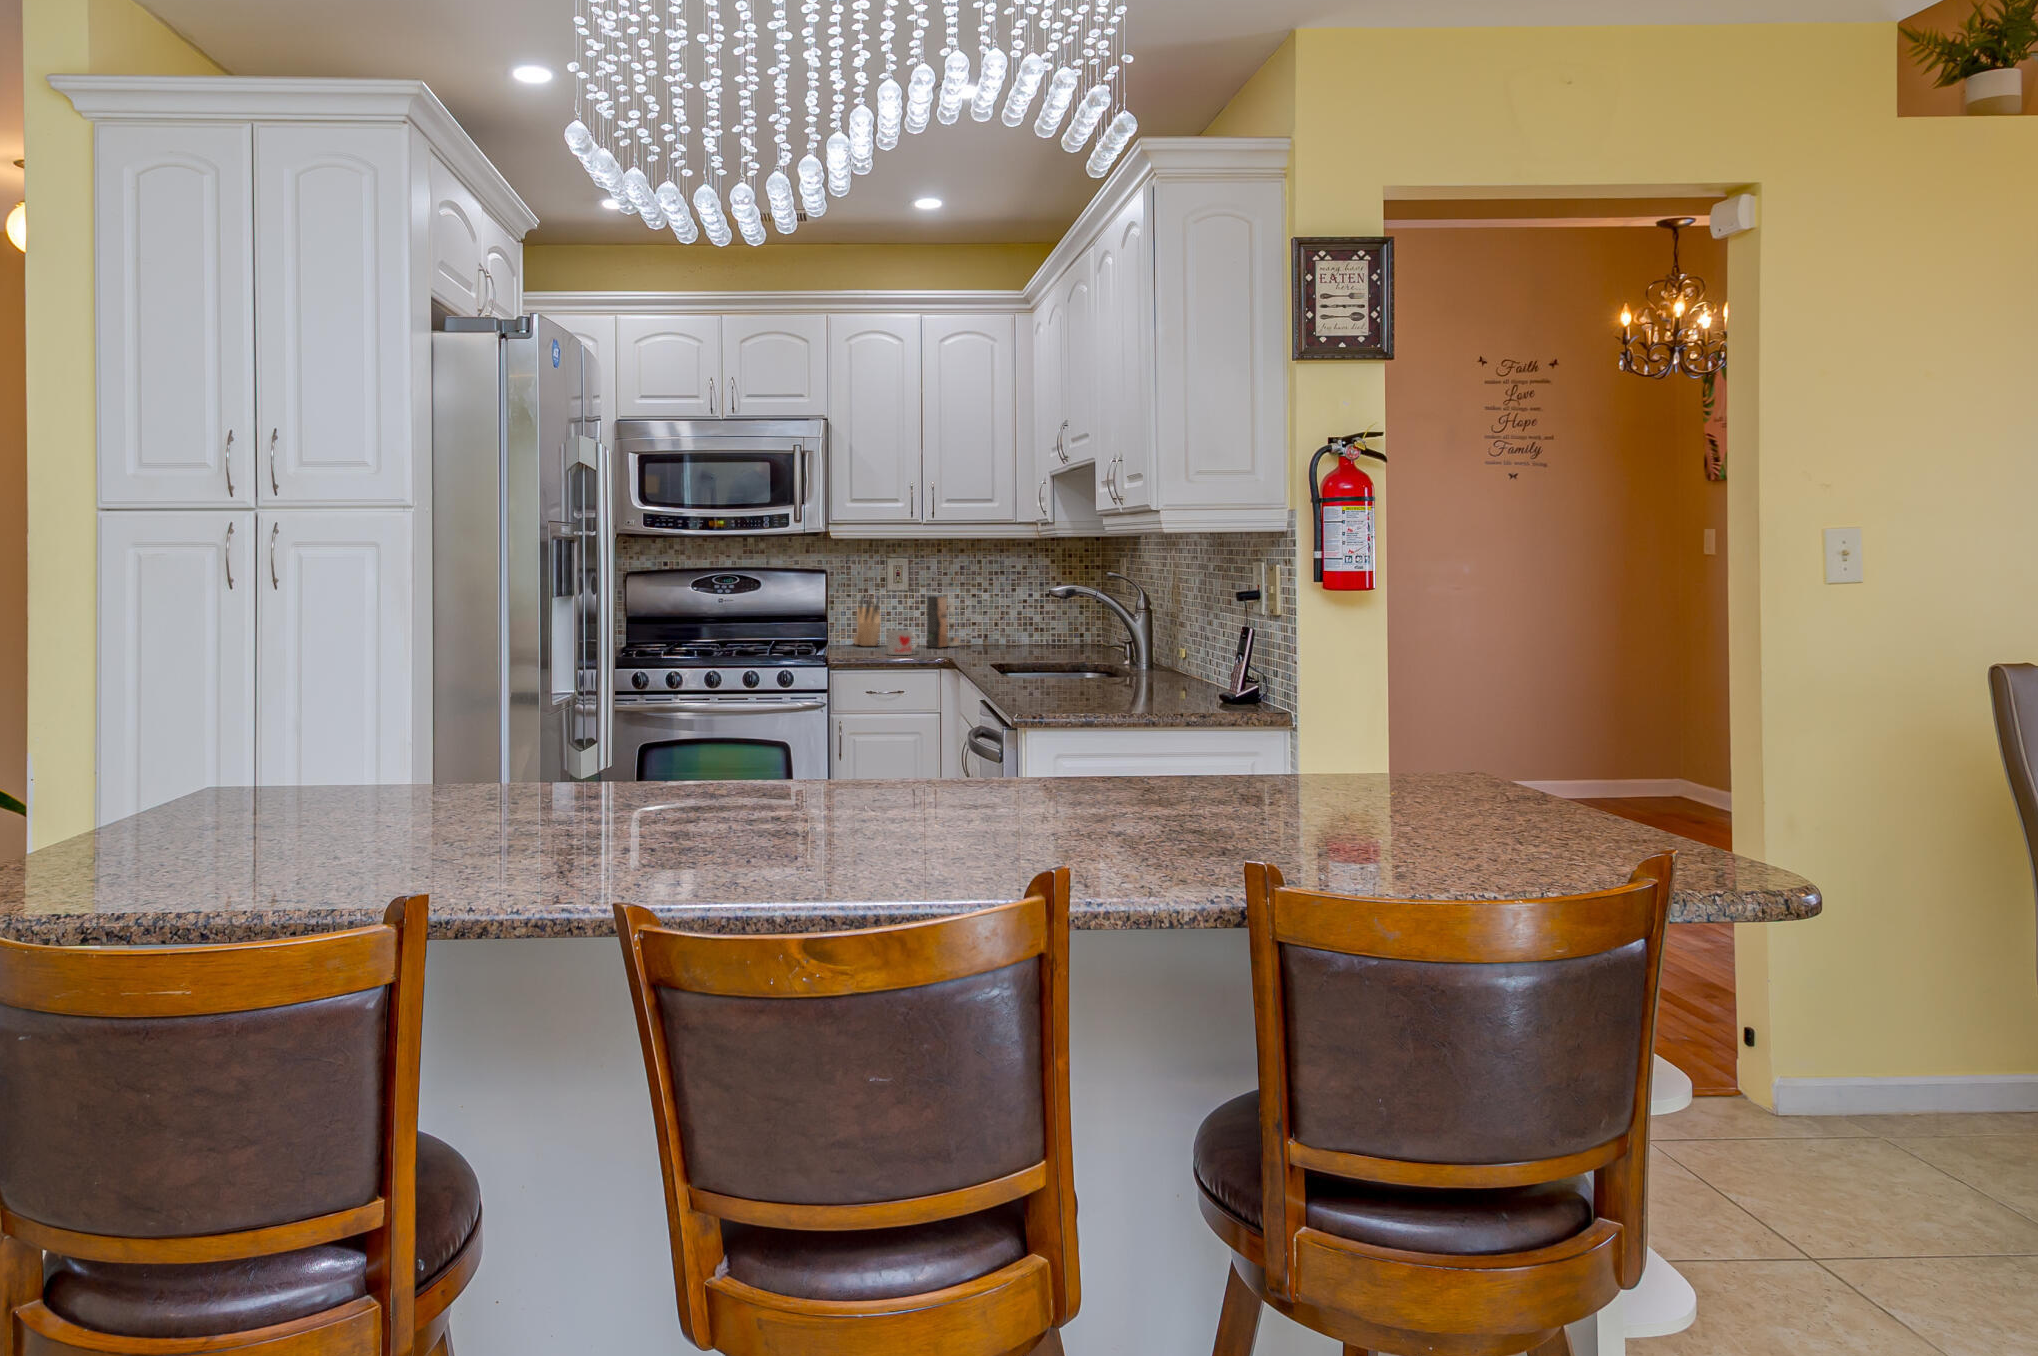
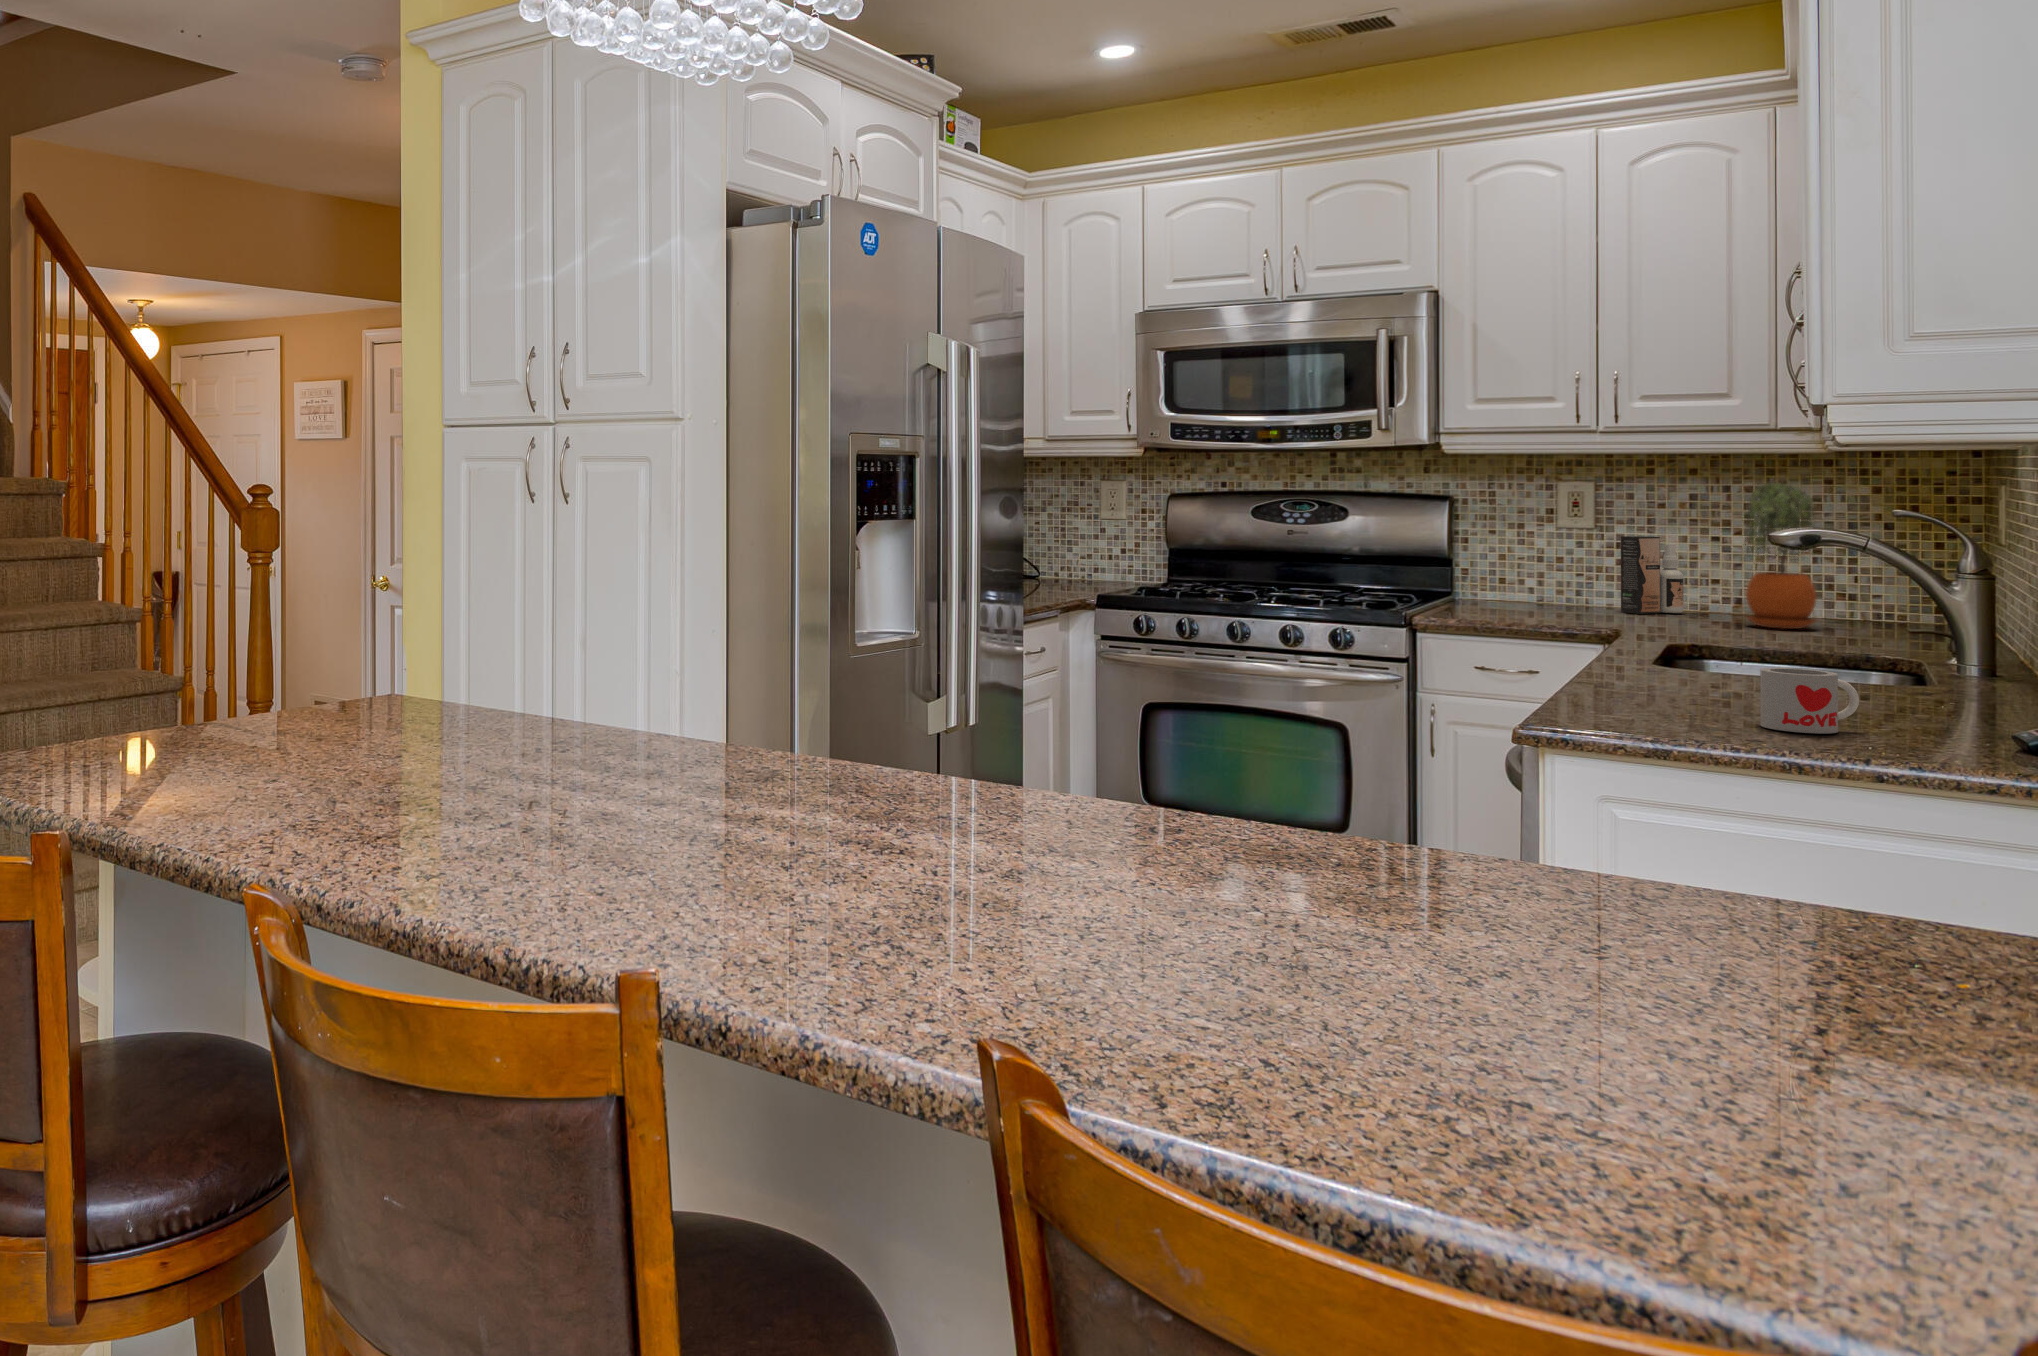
potted plant: none [997,559,1033,652] -> present [1745,483,1816,629]
knife block: present [853,596,880,646] -> none [1502,532,1539,605]
mug: present [887,630,918,655] -> present [1760,668,1859,734]

